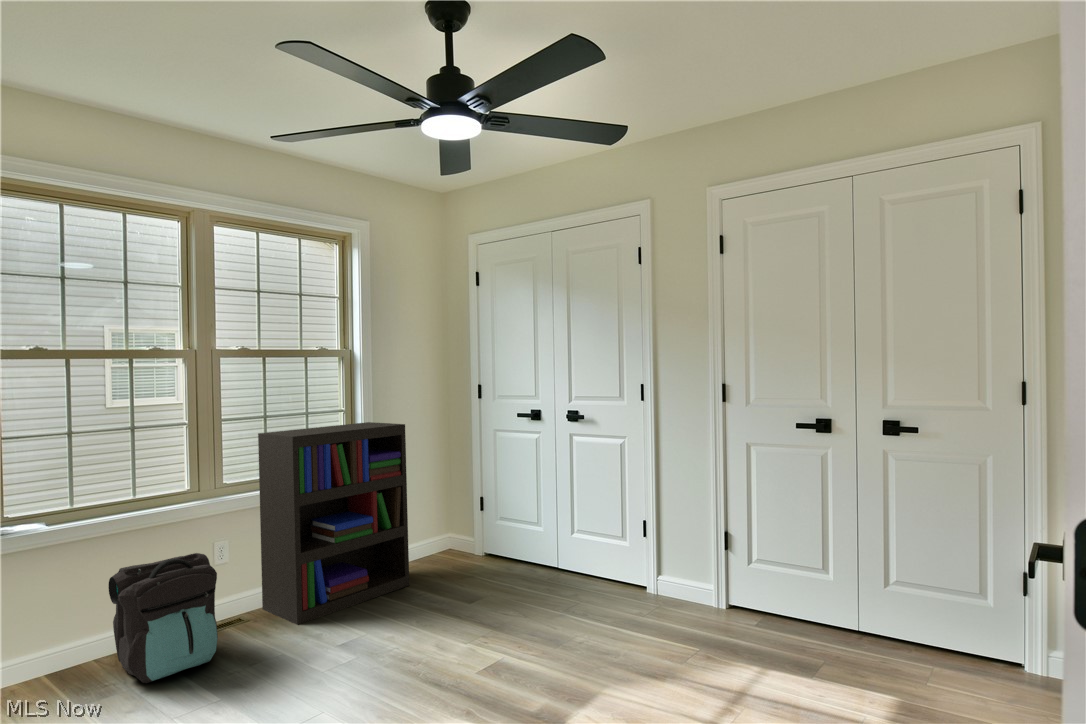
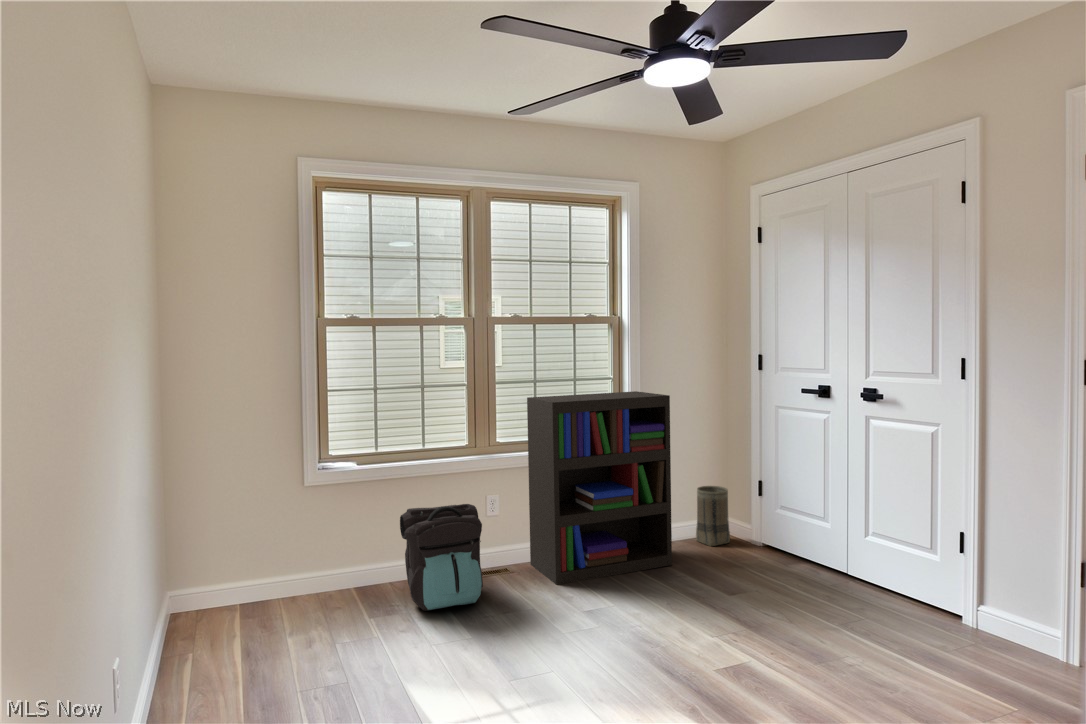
basket: none [425,506,456,563] -> present [696,486,730,546]

